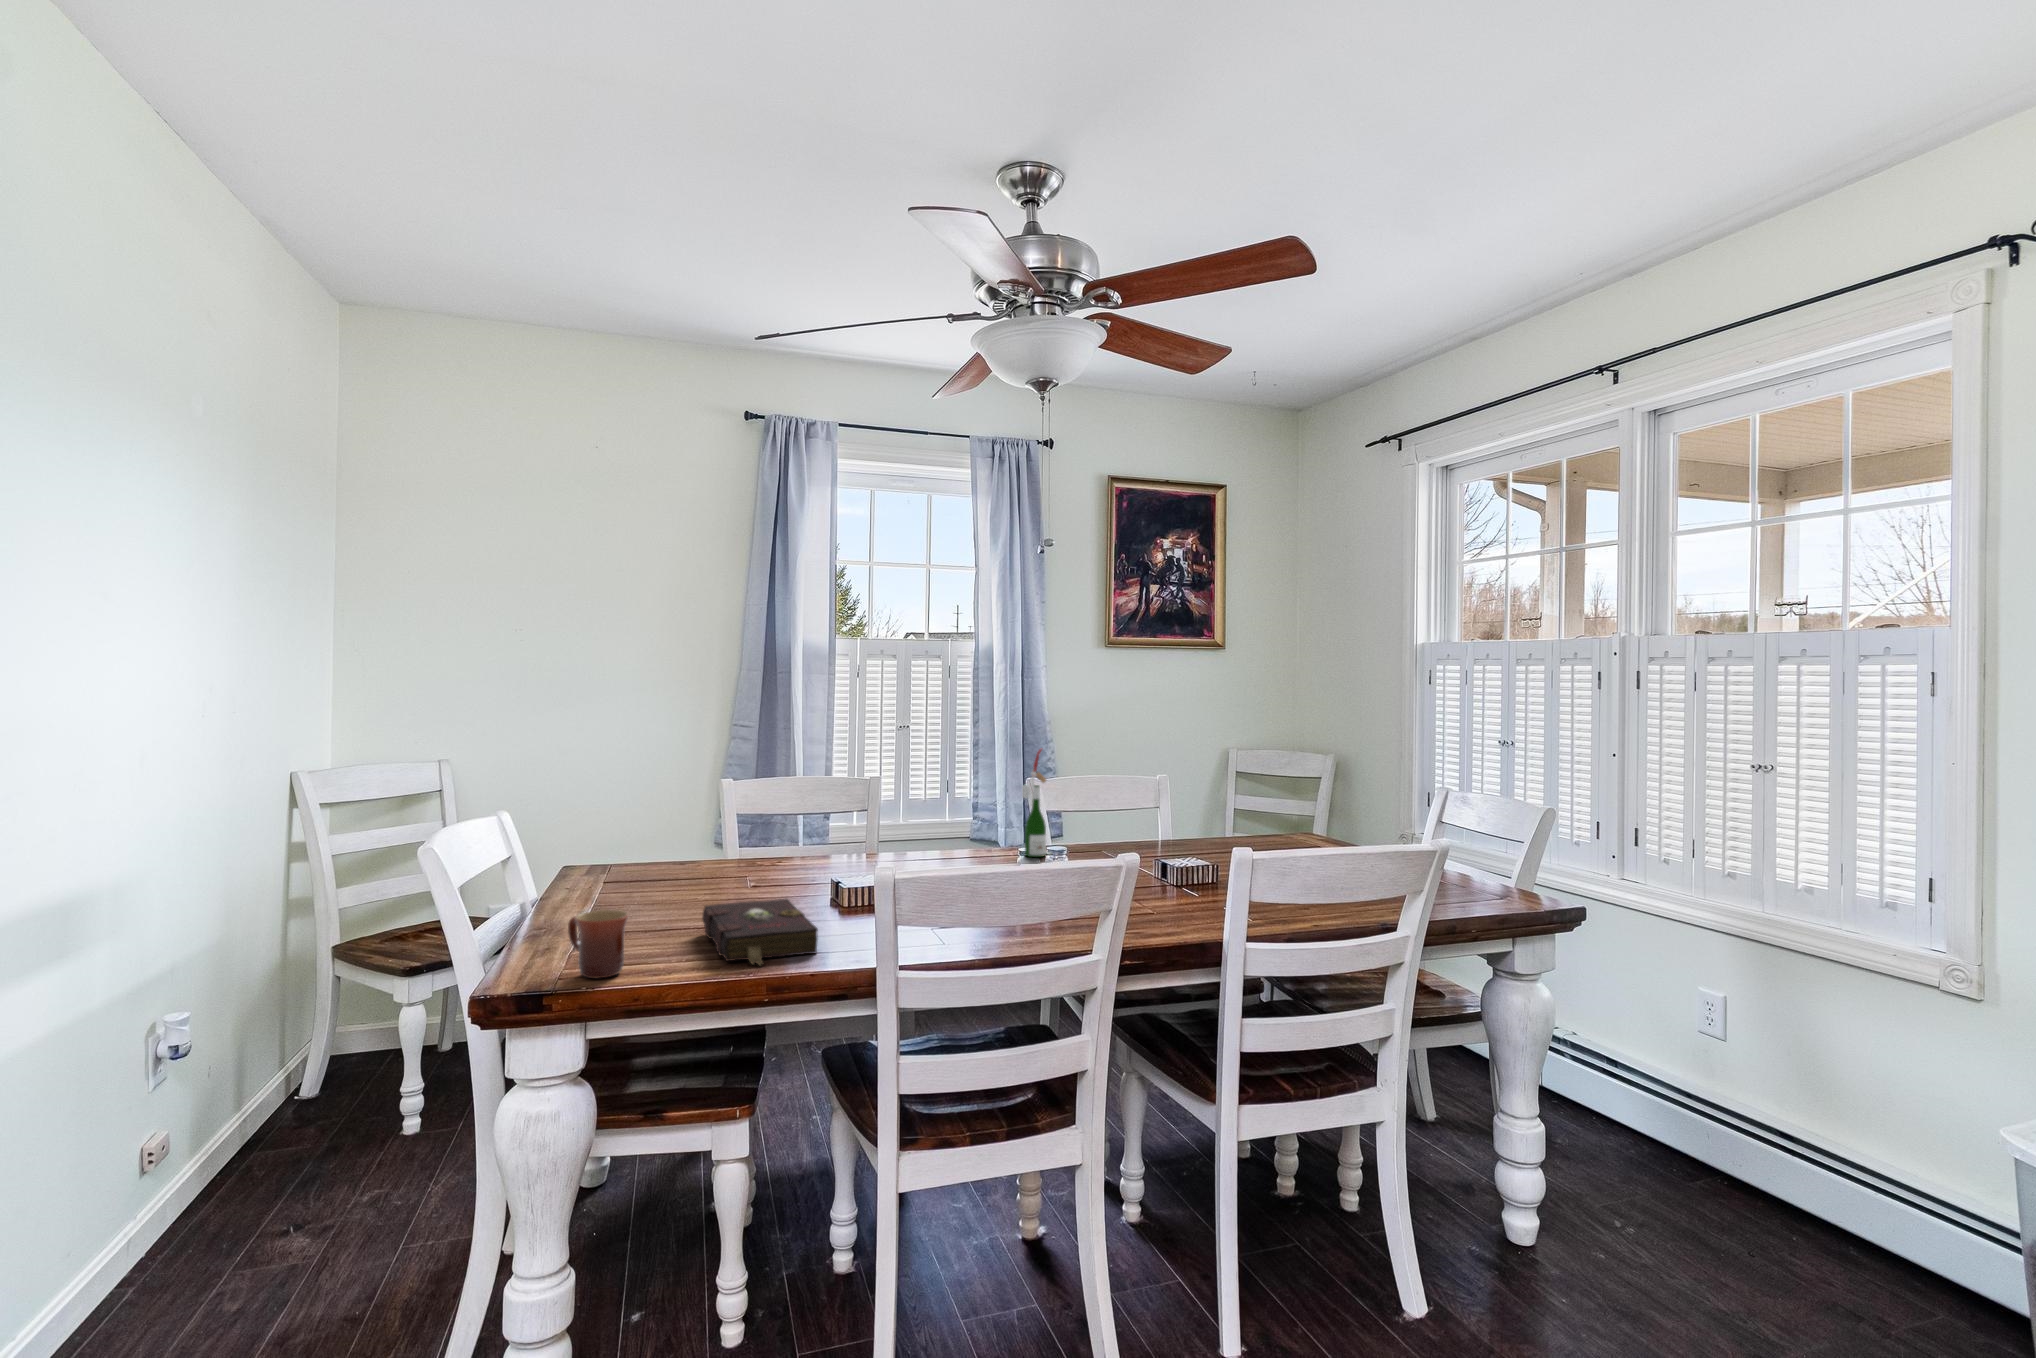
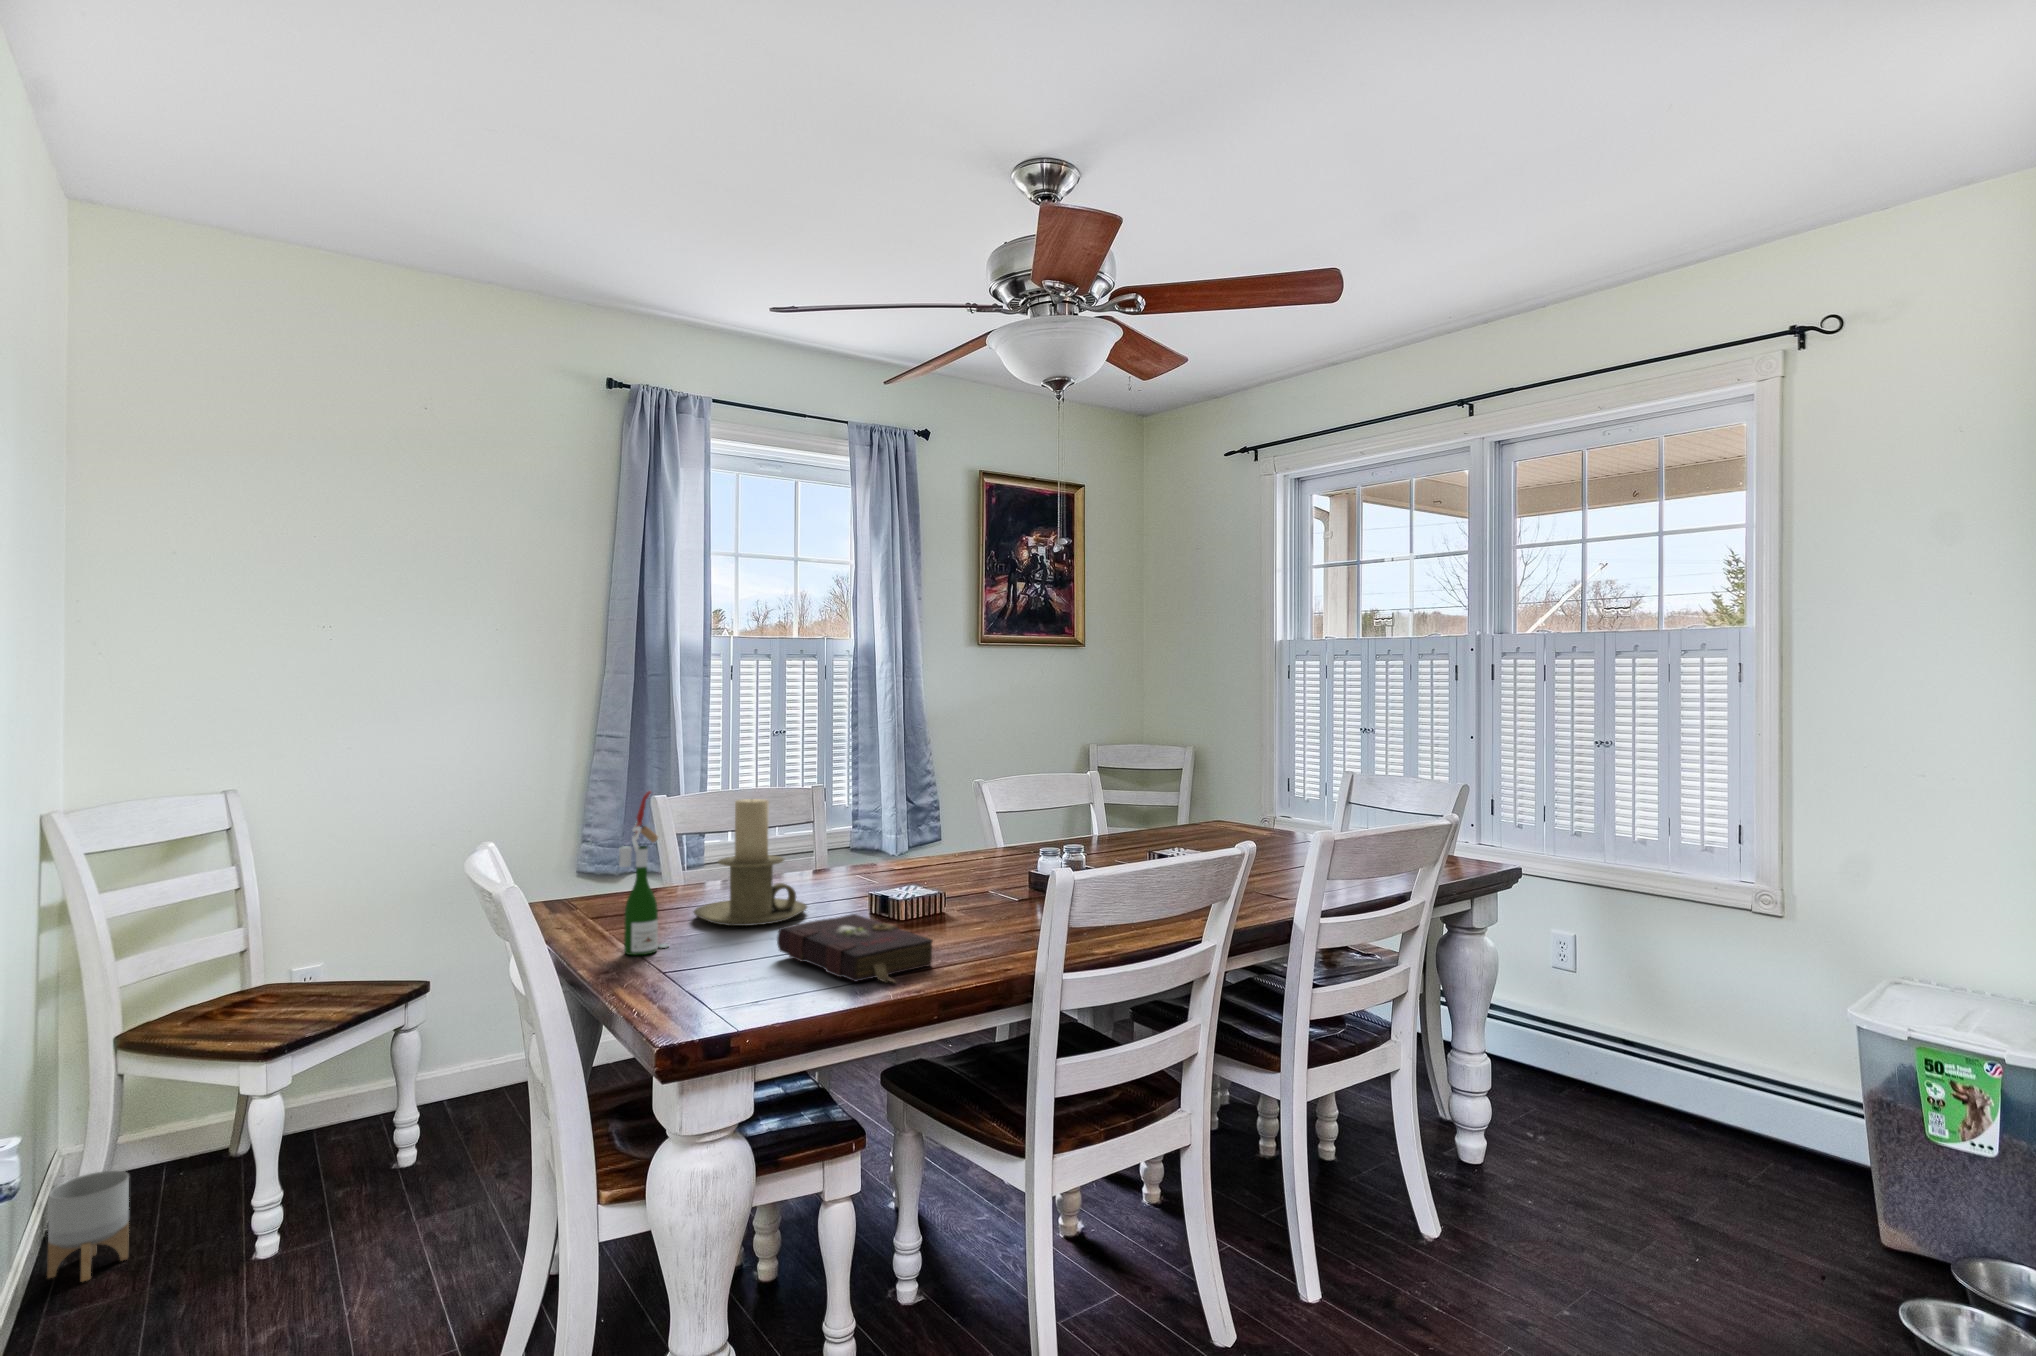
wine bottle: present [1022,750,1051,857] -> present [619,791,669,955]
candle holder: none [684,787,789,902] -> present [694,799,807,926]
mug: present [568,910,629,978] -> none [684,937,760,1014]
planter: none [267,1052,324,1135] -> present [47,1171,129,1281]

